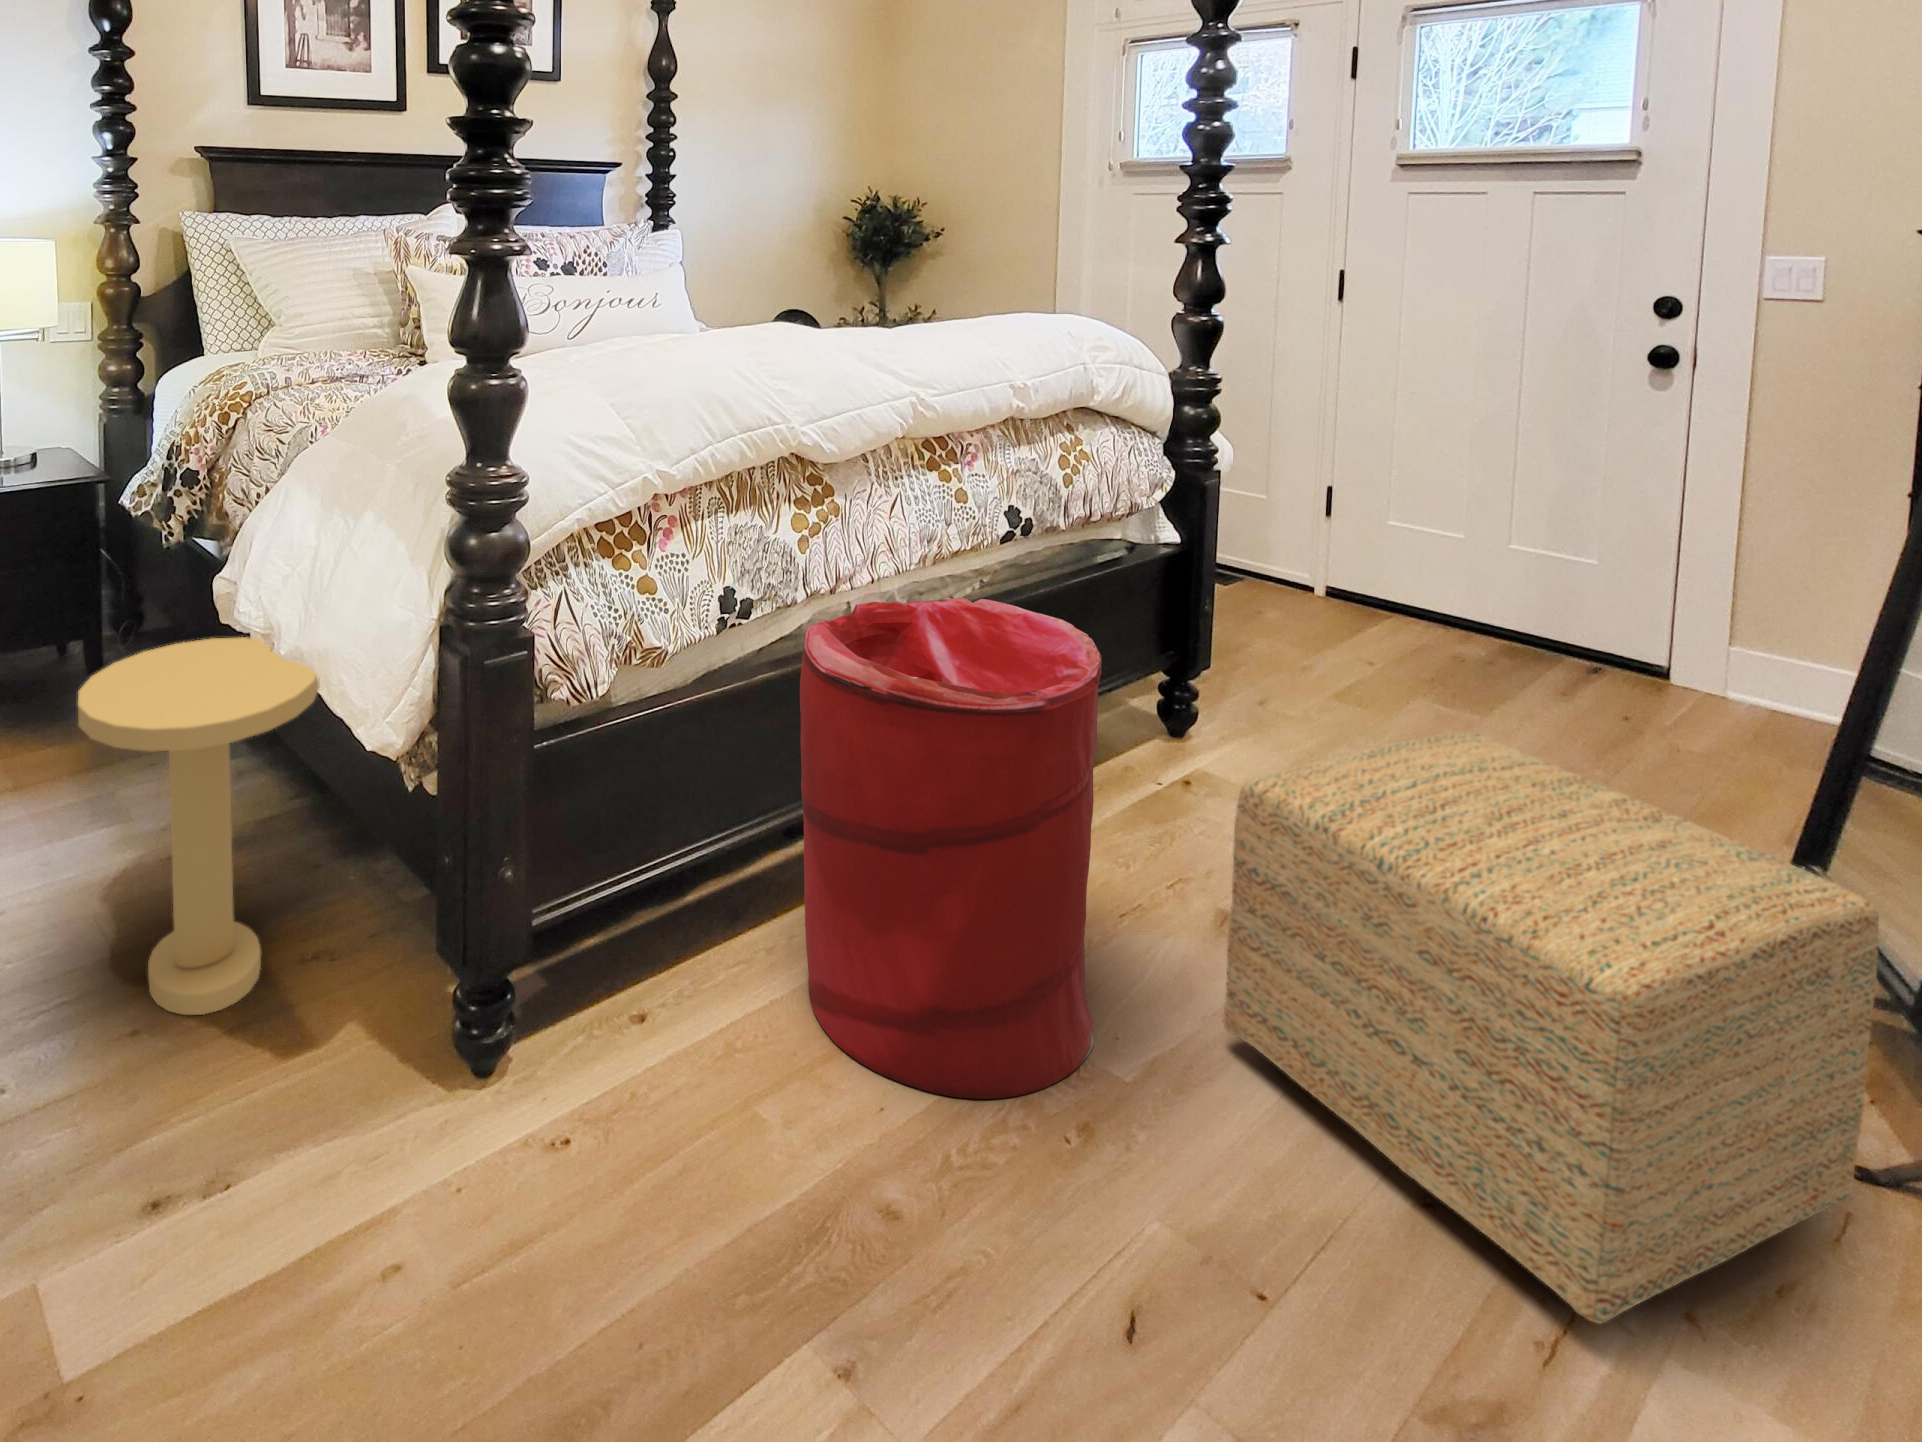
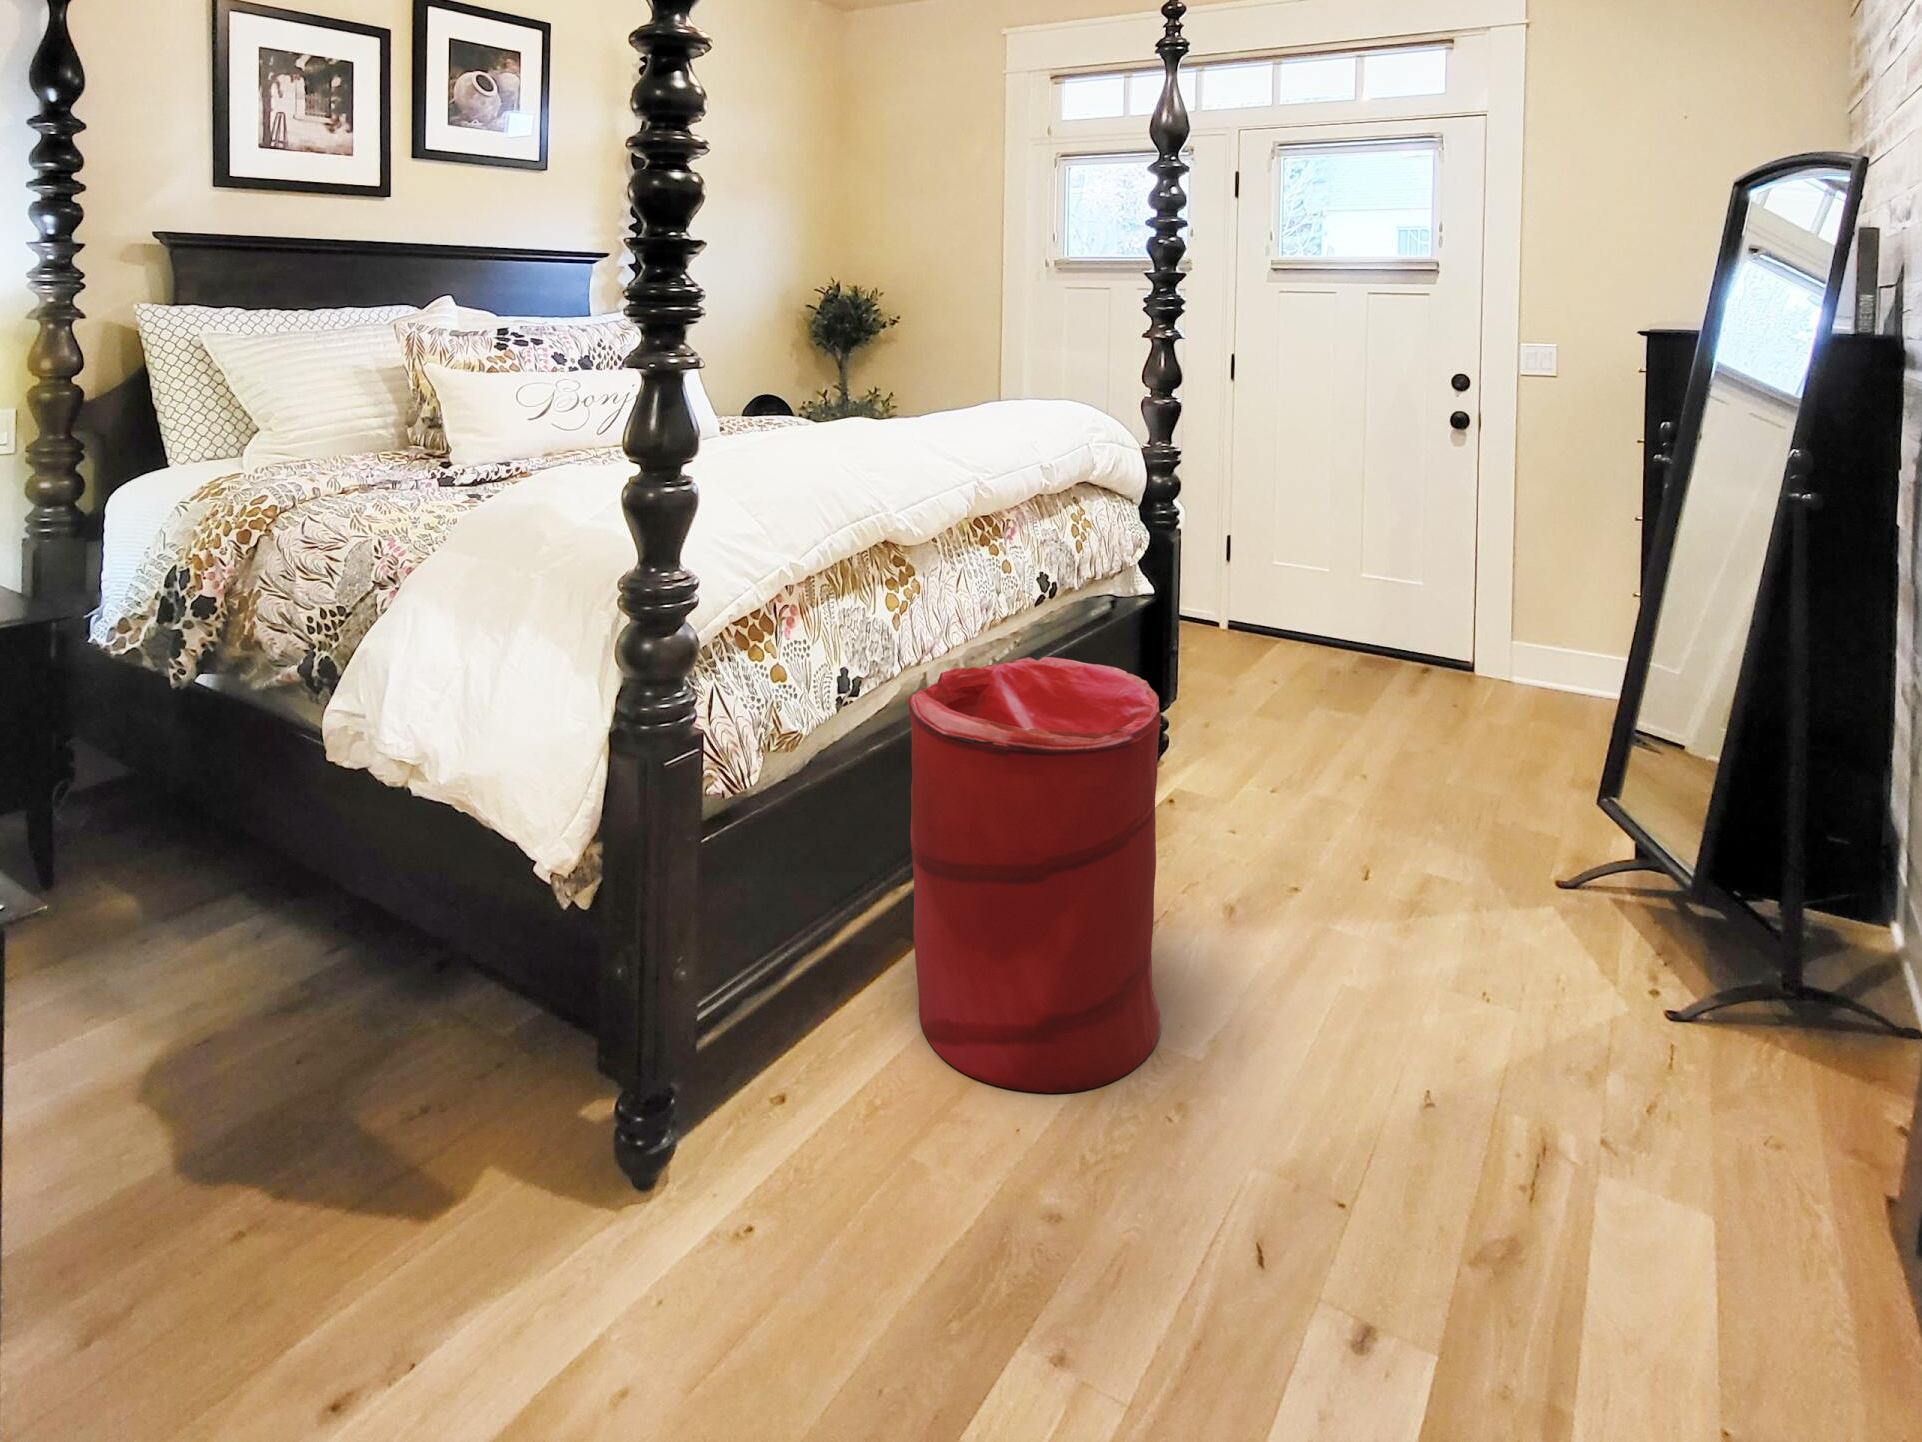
side table: present [78,637,319,1015] -> none [173,771,442,1192]
ottoman: present [1224,732,1879,1323] -> none [1254,725,1660,1140]

